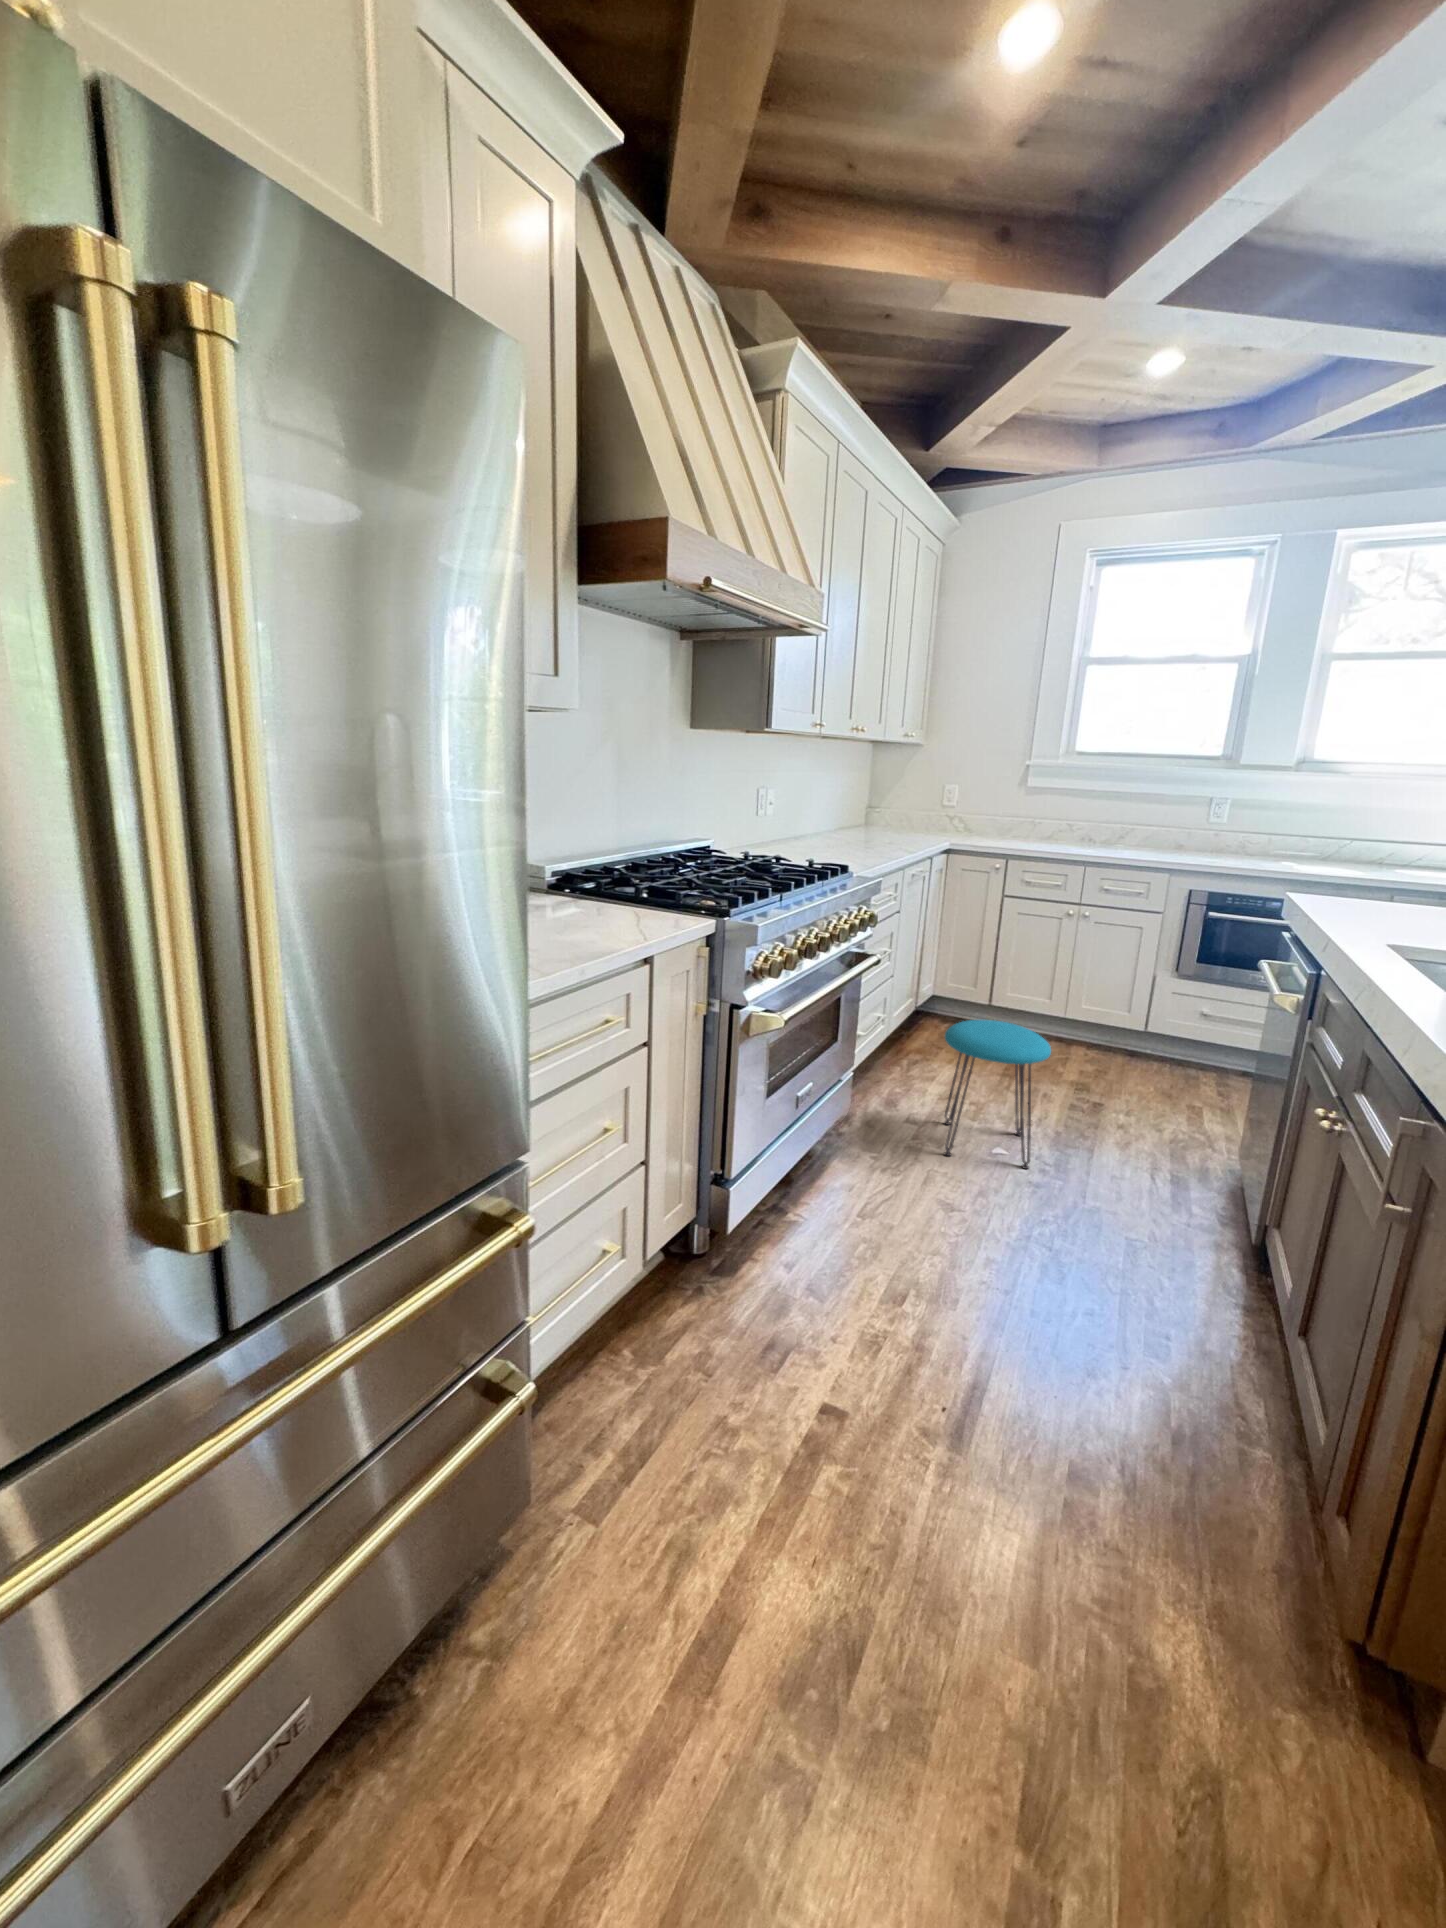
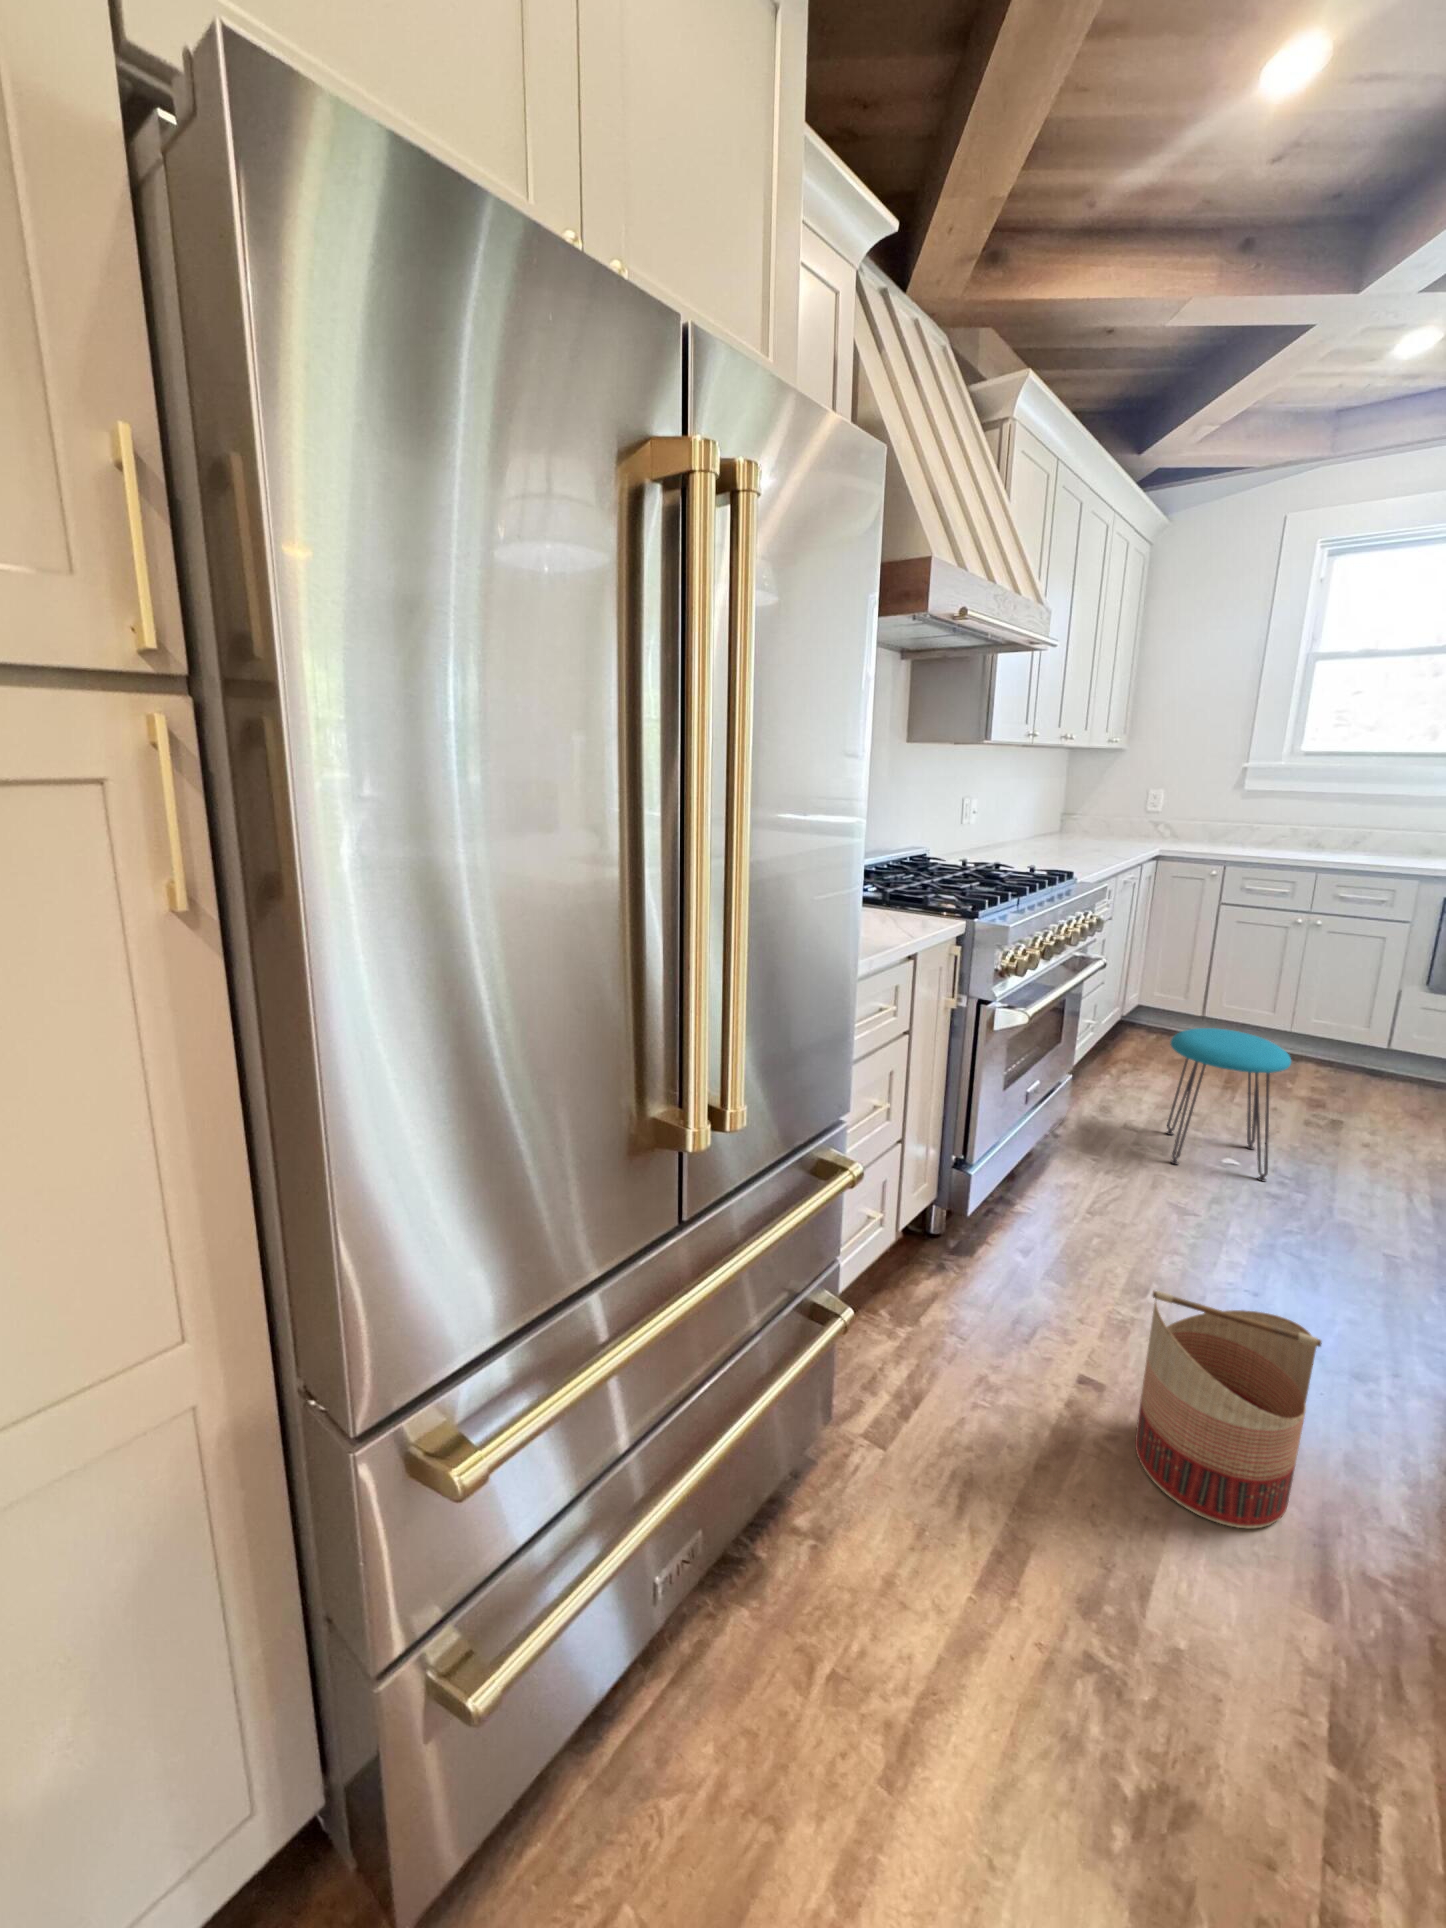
basket: none [866,1320,1037,1570] -> present [1135,1291,1322,1528]

